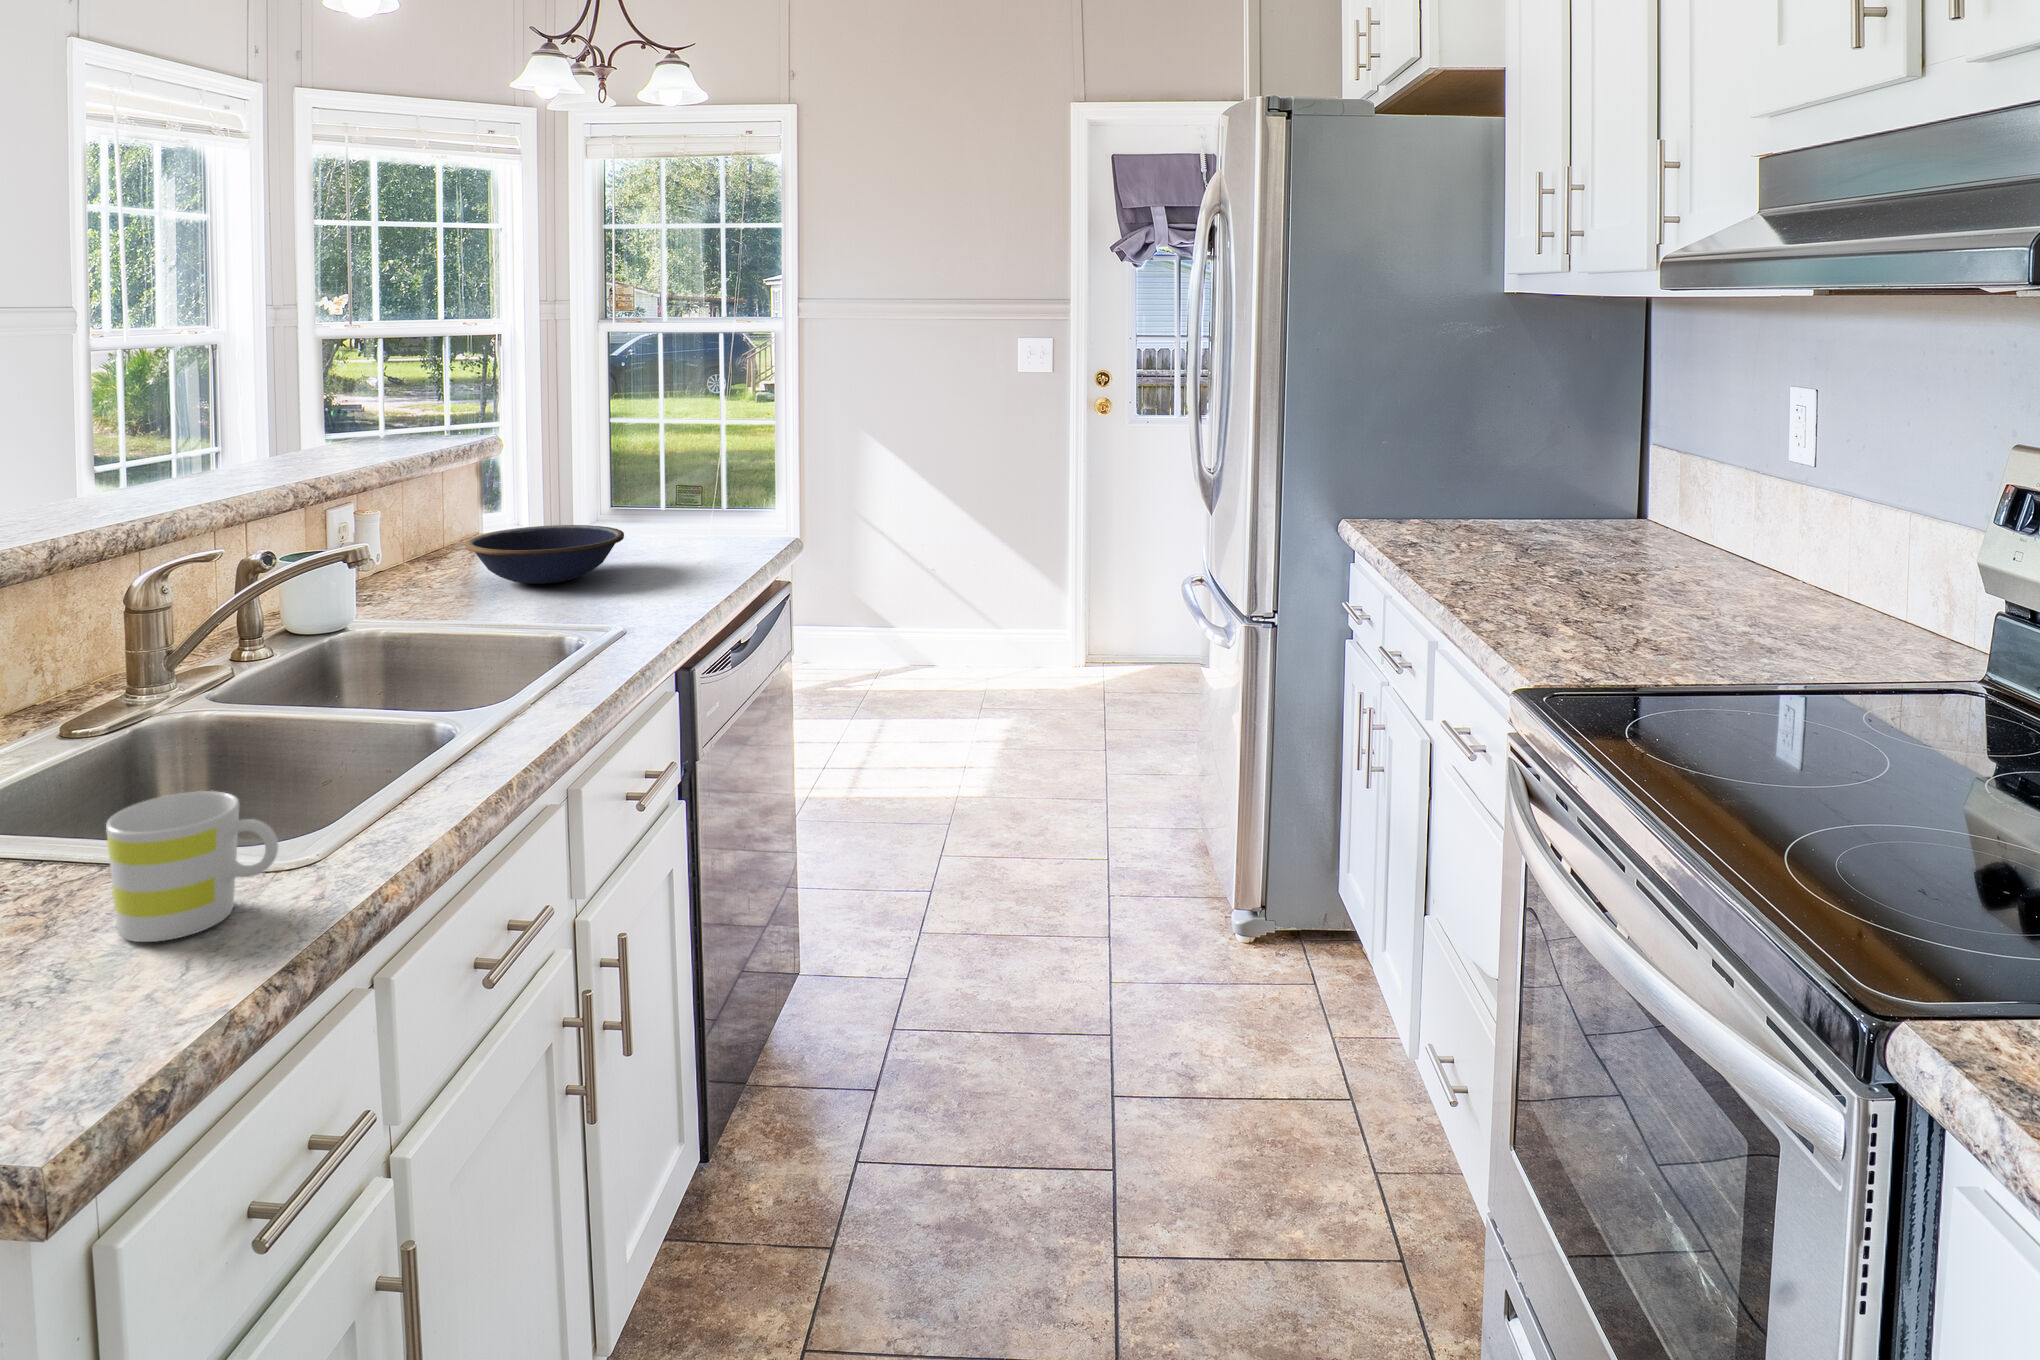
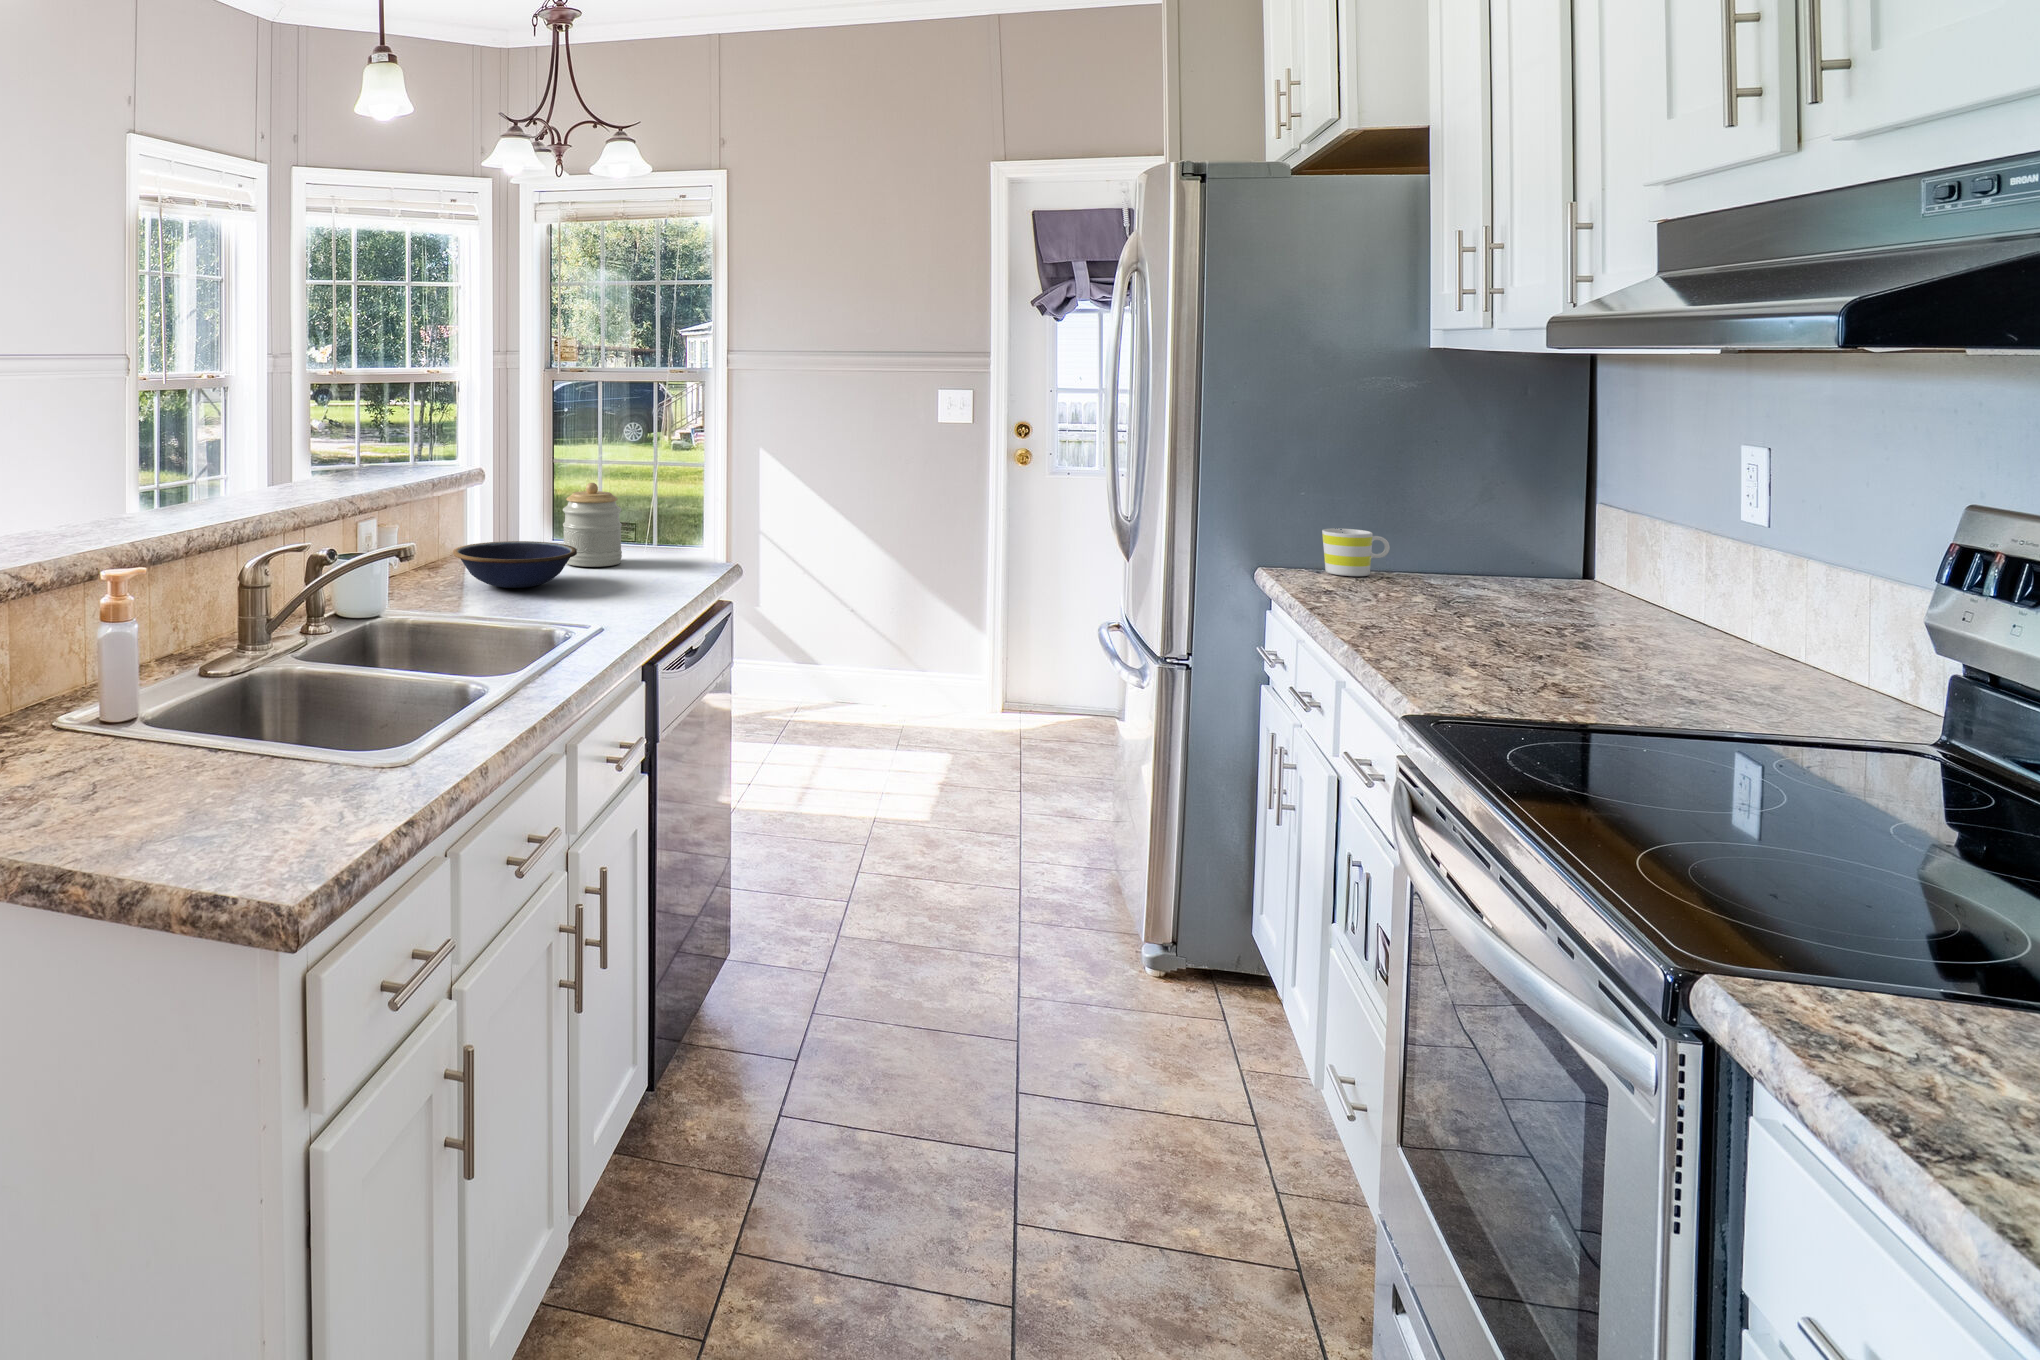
jar: none [612,452,684,551] -> present [563,483,622,567]
mug: present [106,791,278,942] -> present [1322,528,1390,576]

